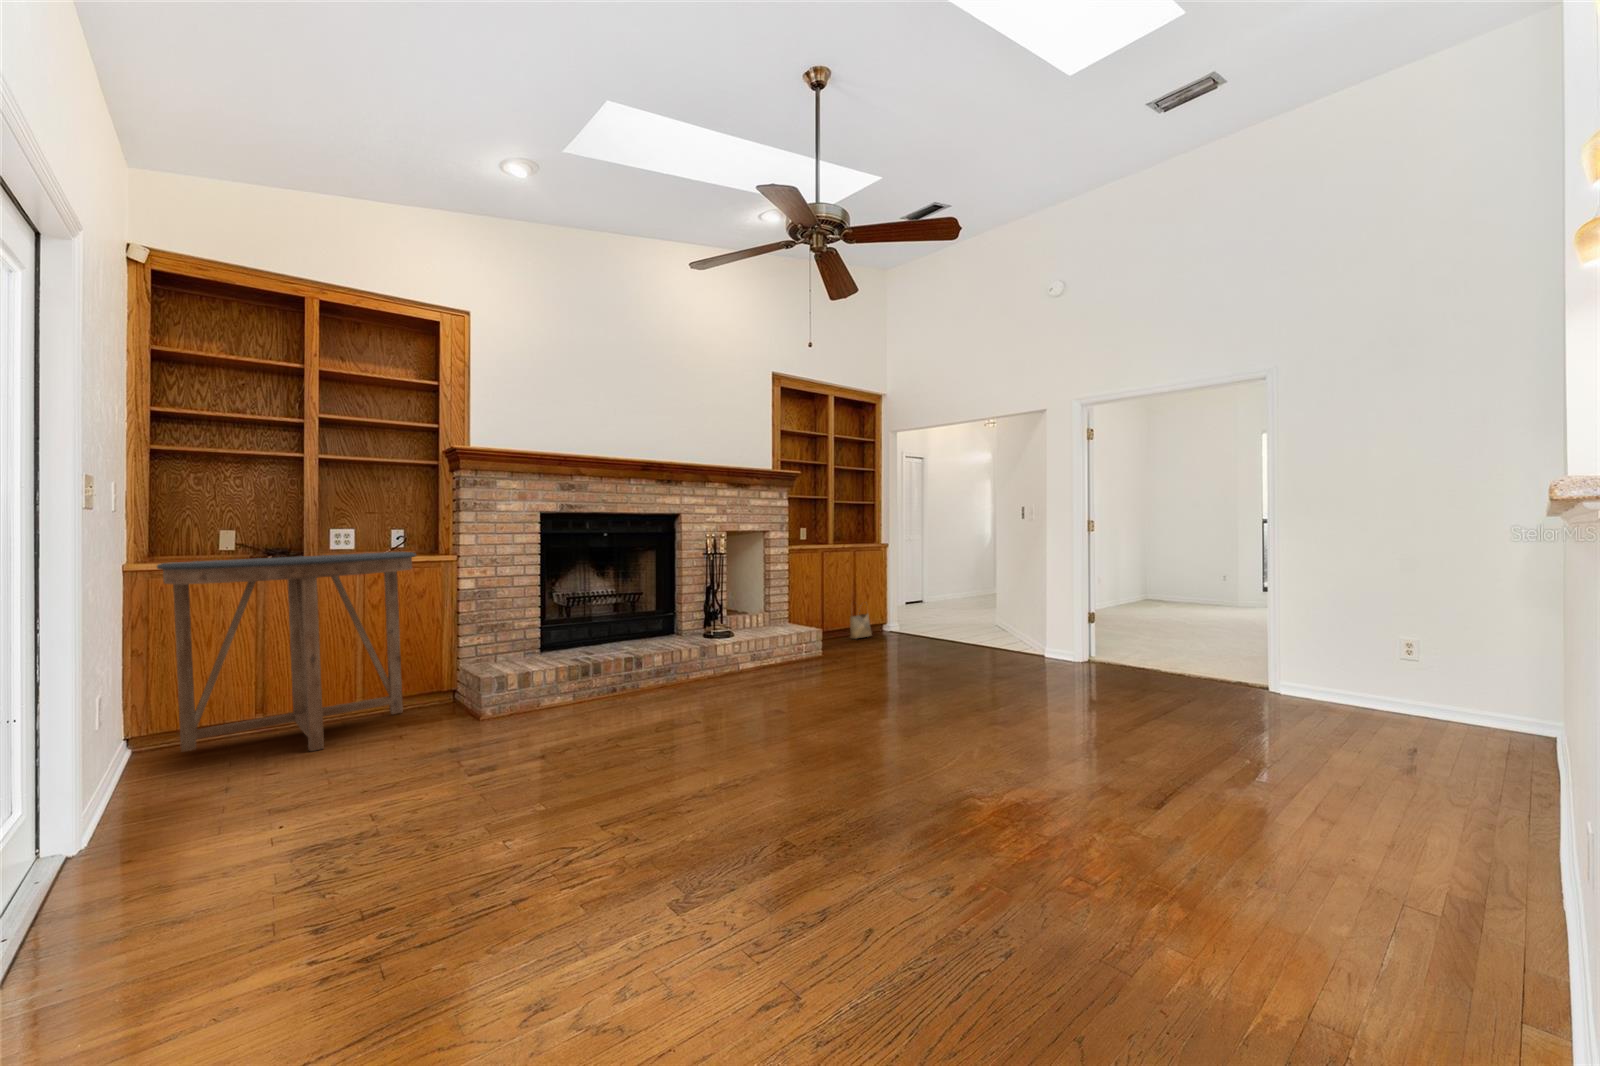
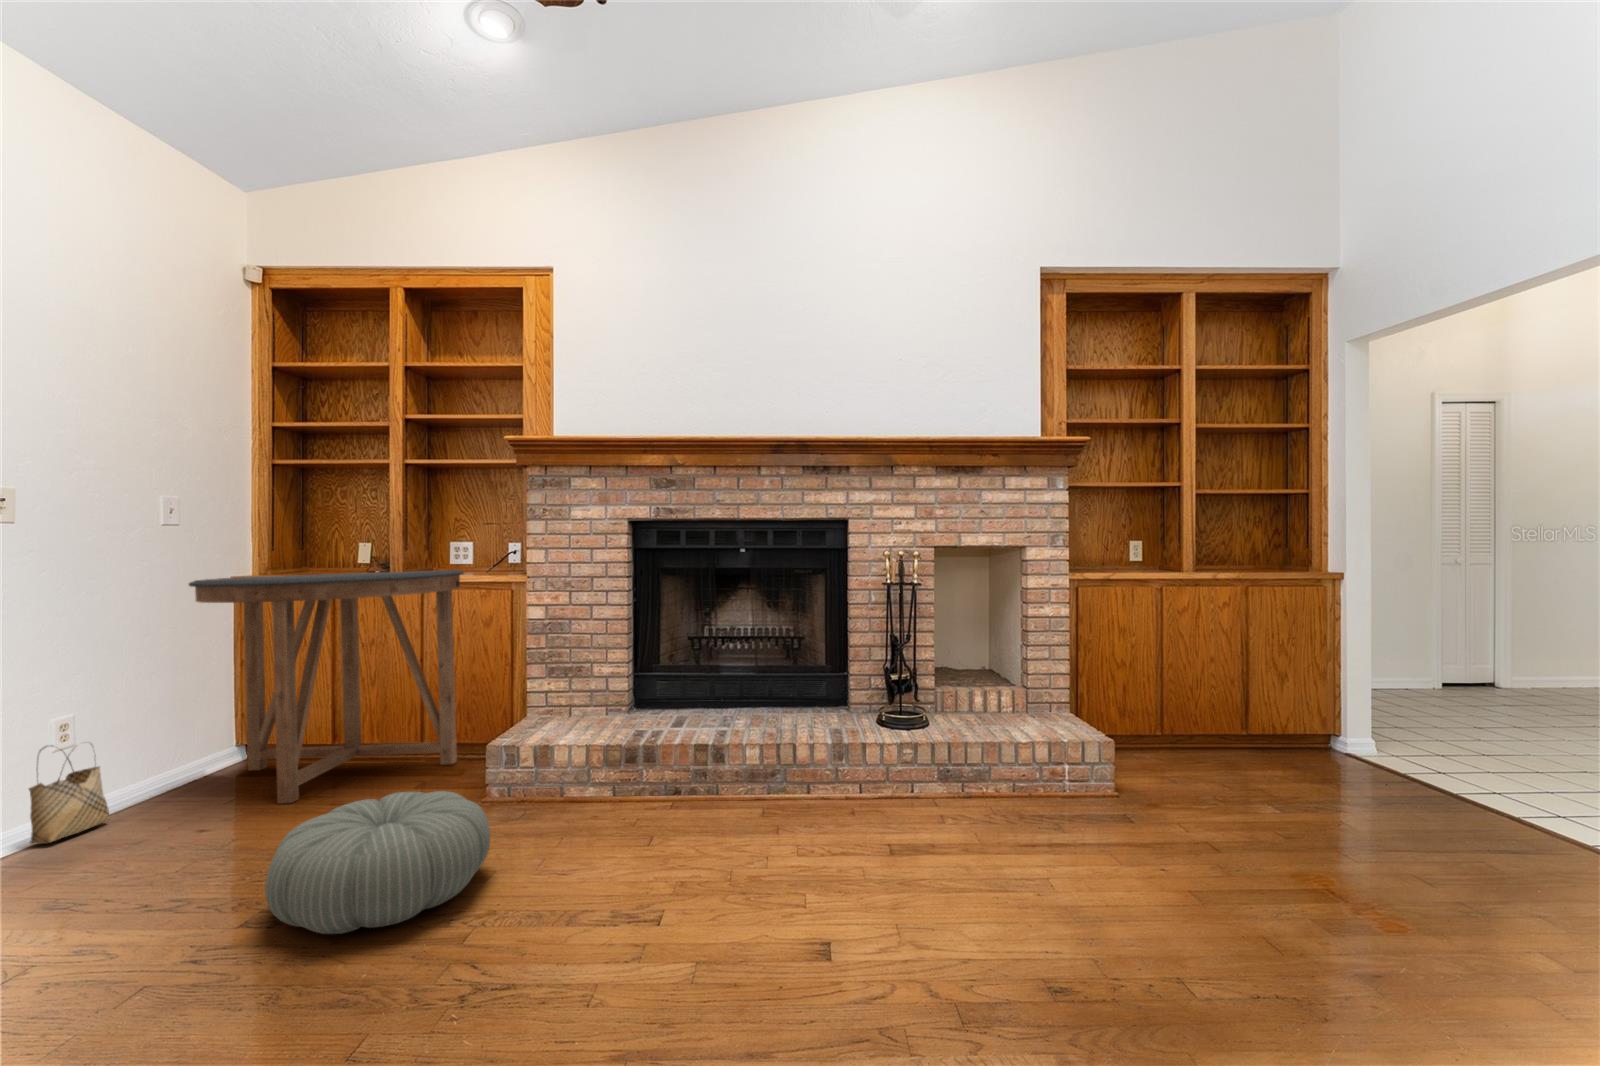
woven basket: present [850,614,872,639] -> present [29,744,109,845]
pouf: none [490,687,617,762] -> present [265,791,490,934]

